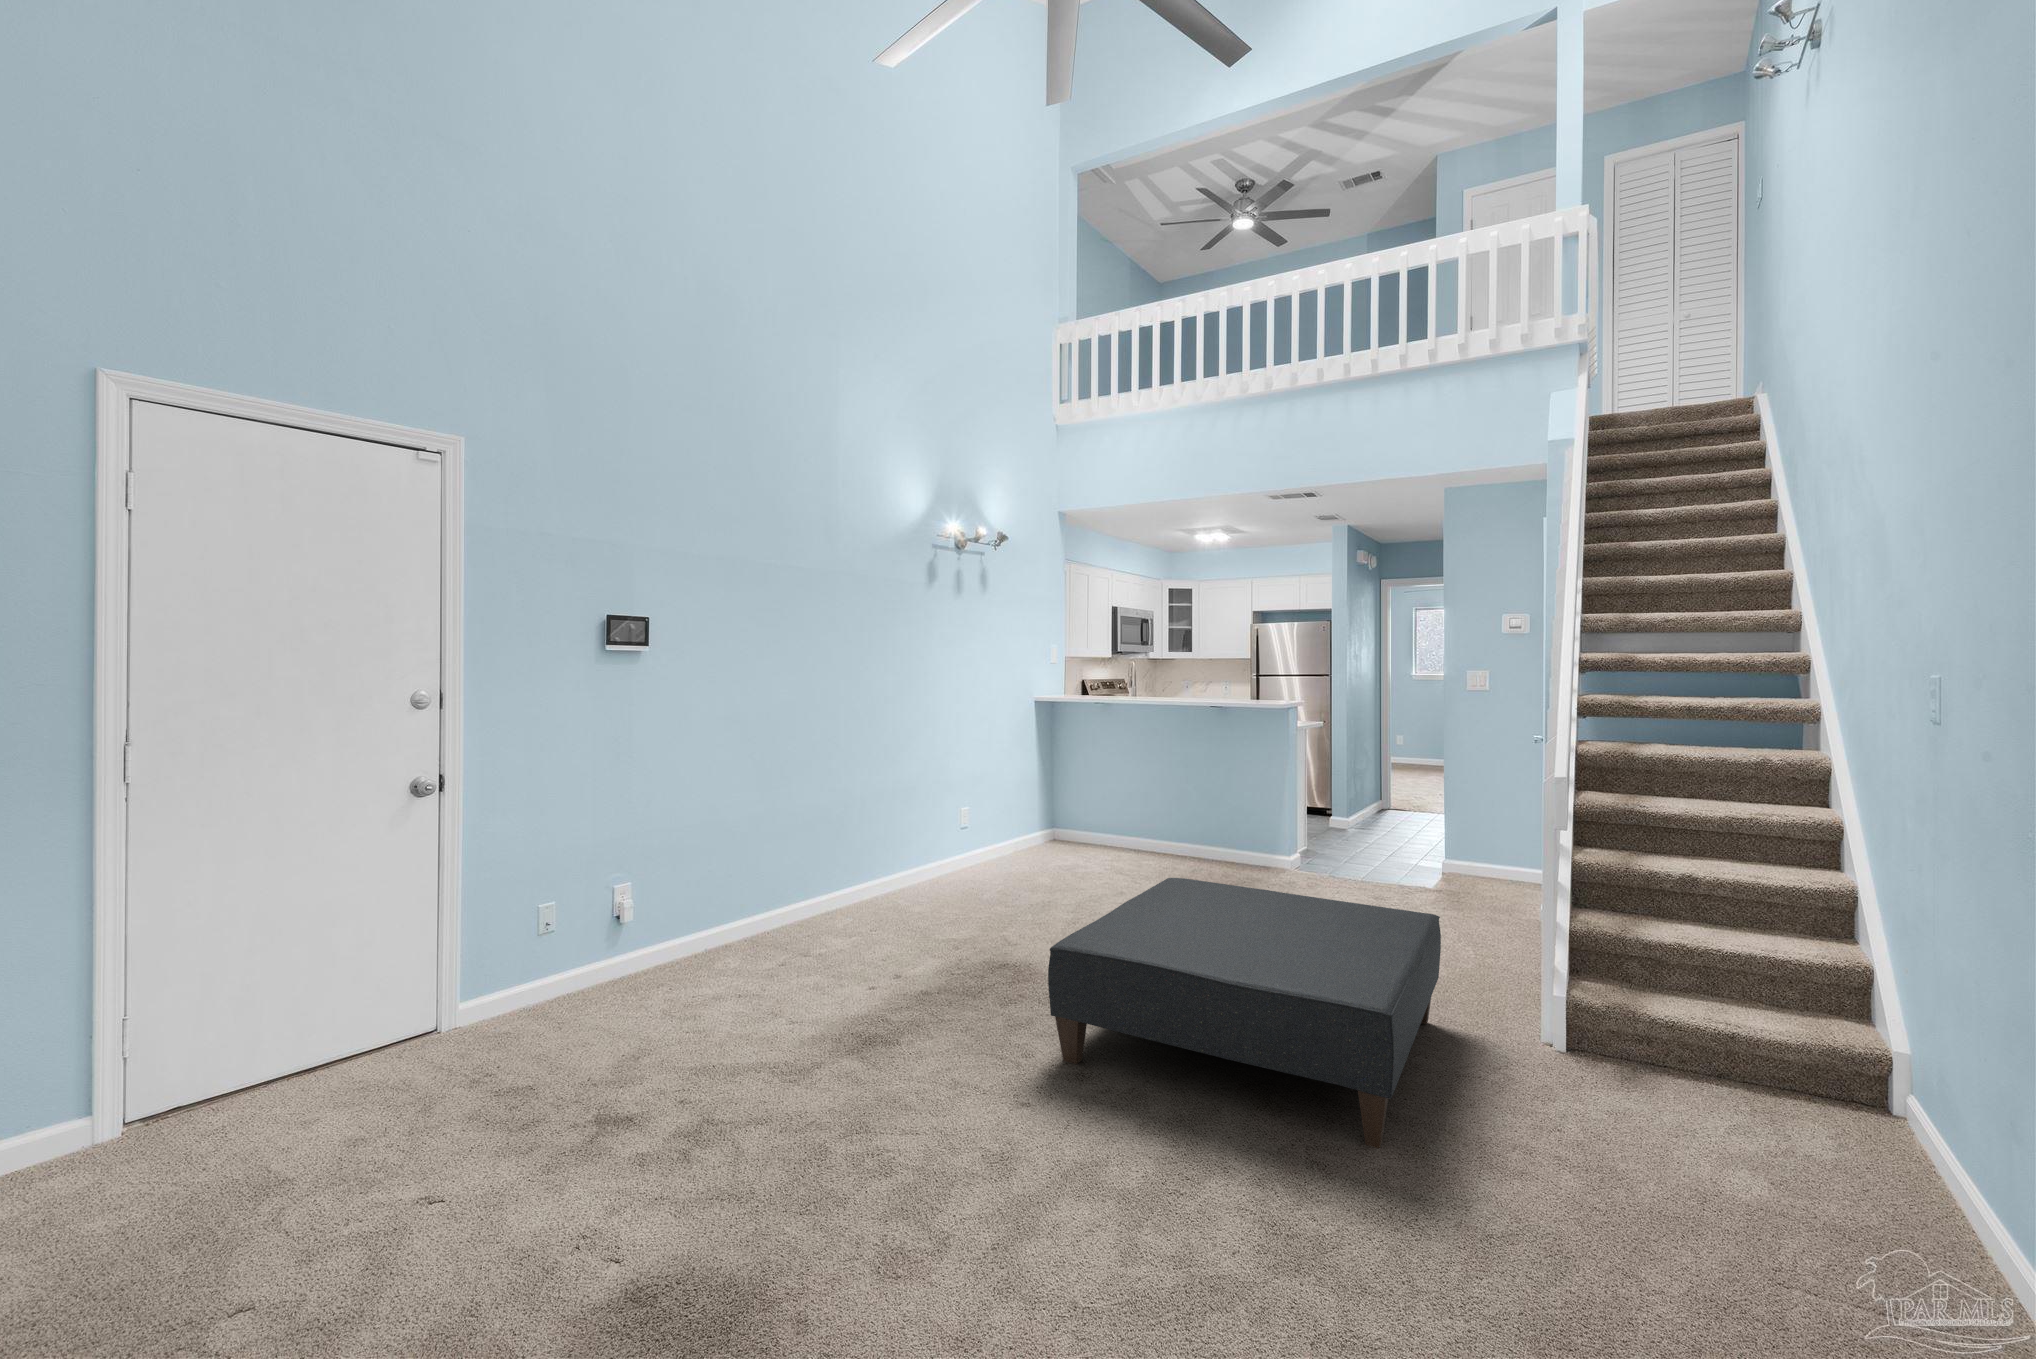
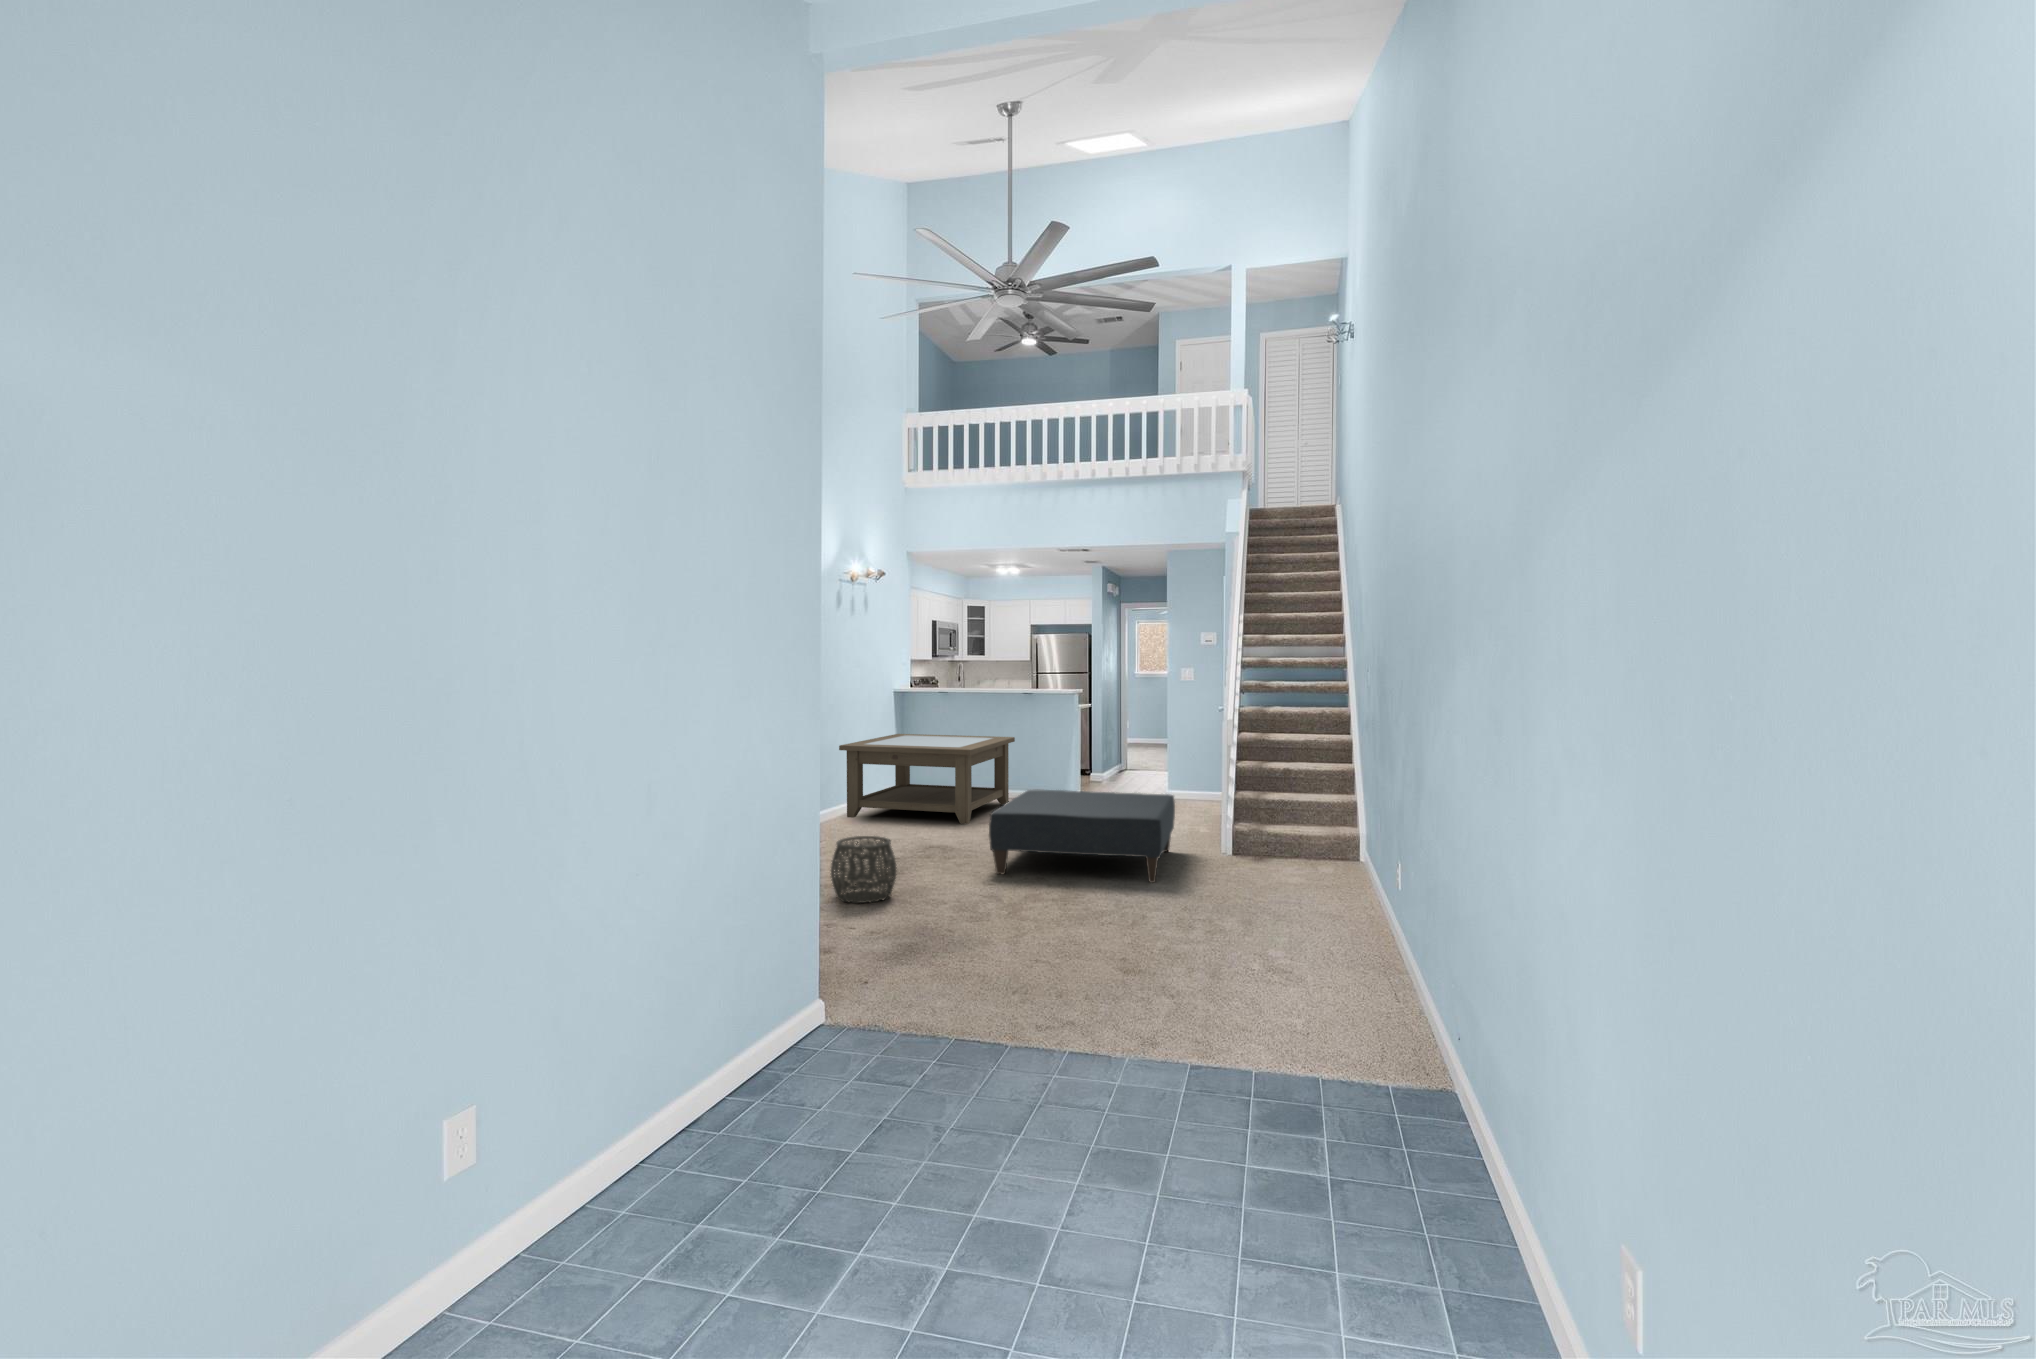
coffee table: none [939,756,1199,905] -> present [839,734,1015,824]
woven basket: none [698,988,832,1141] -> present [831,836,897,903]

